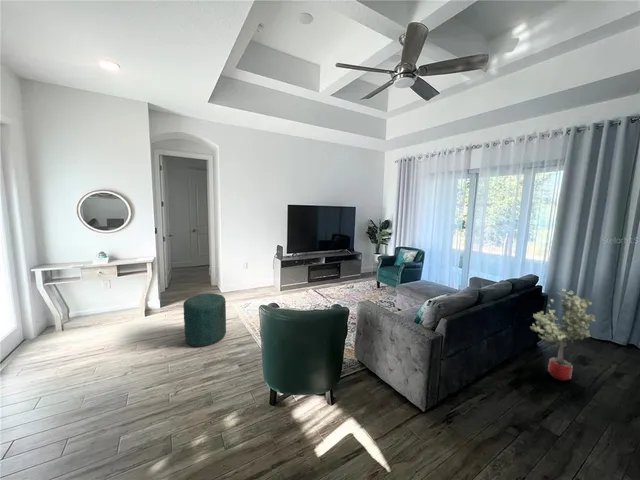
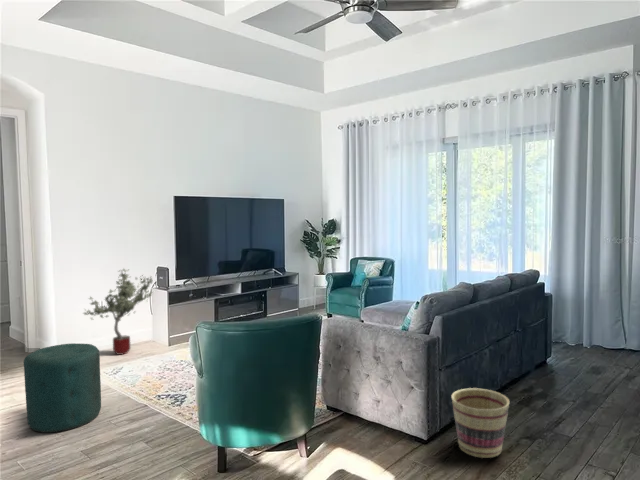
potted tree: present [531,289,596,381] -> present [84,269,153,355]
basket: none [447,375,498,440] -> present [451,388,509,458]

